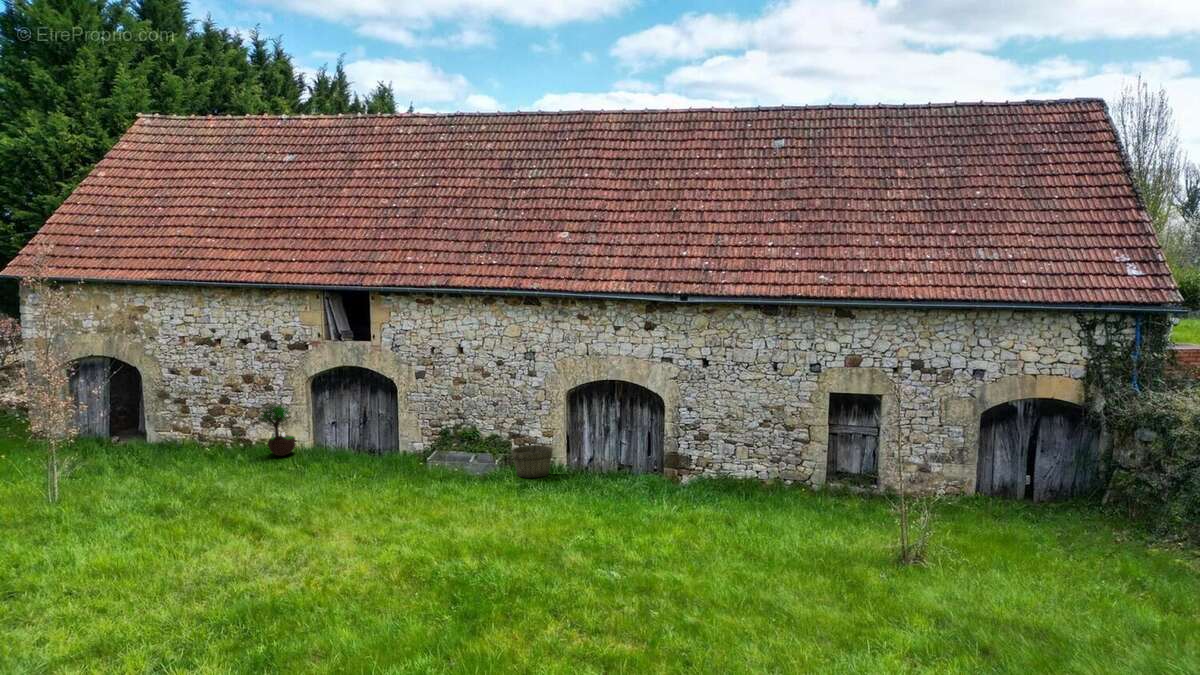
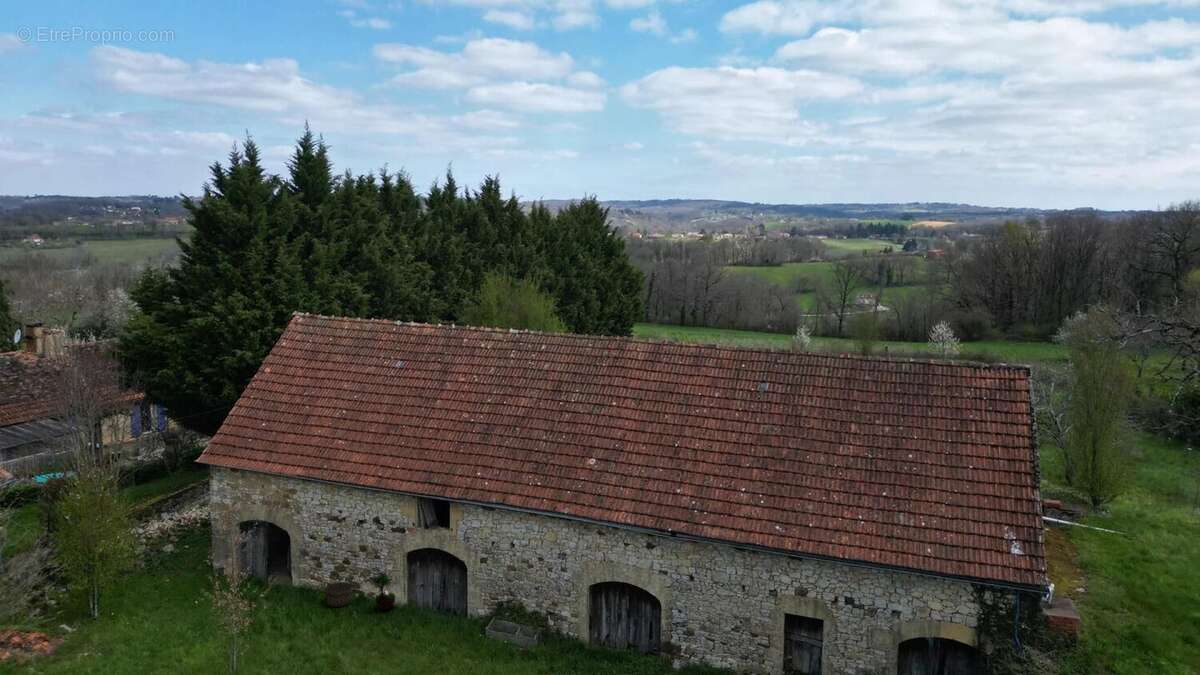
wooden bucket: present [512,443,553,478] -> present [325,582,353,607]

